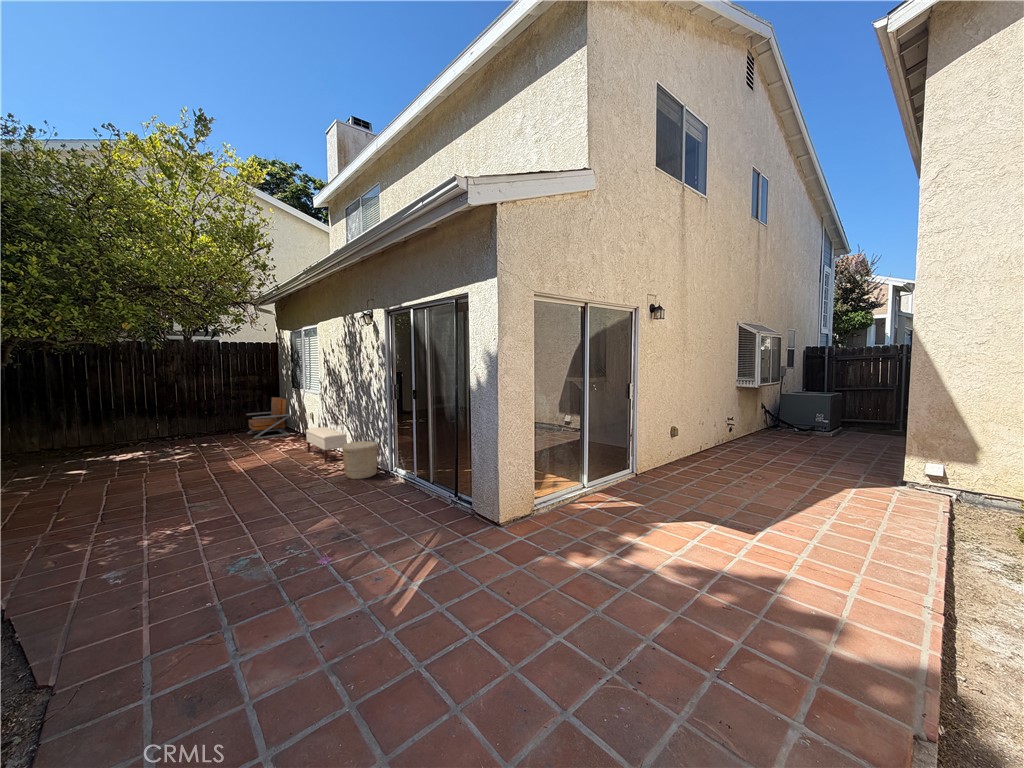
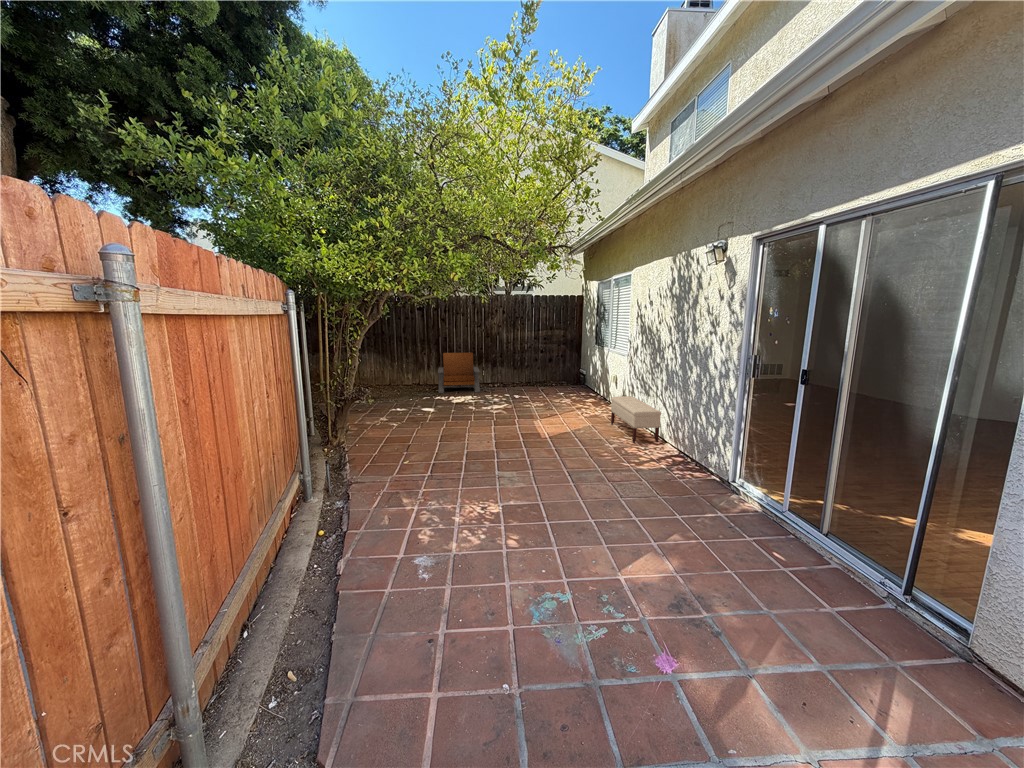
lounge chair: present [246,397,291,439] -> present [438,353,480,393]
basket: present [342,441,377,479] -> none [663,429,713,483]

